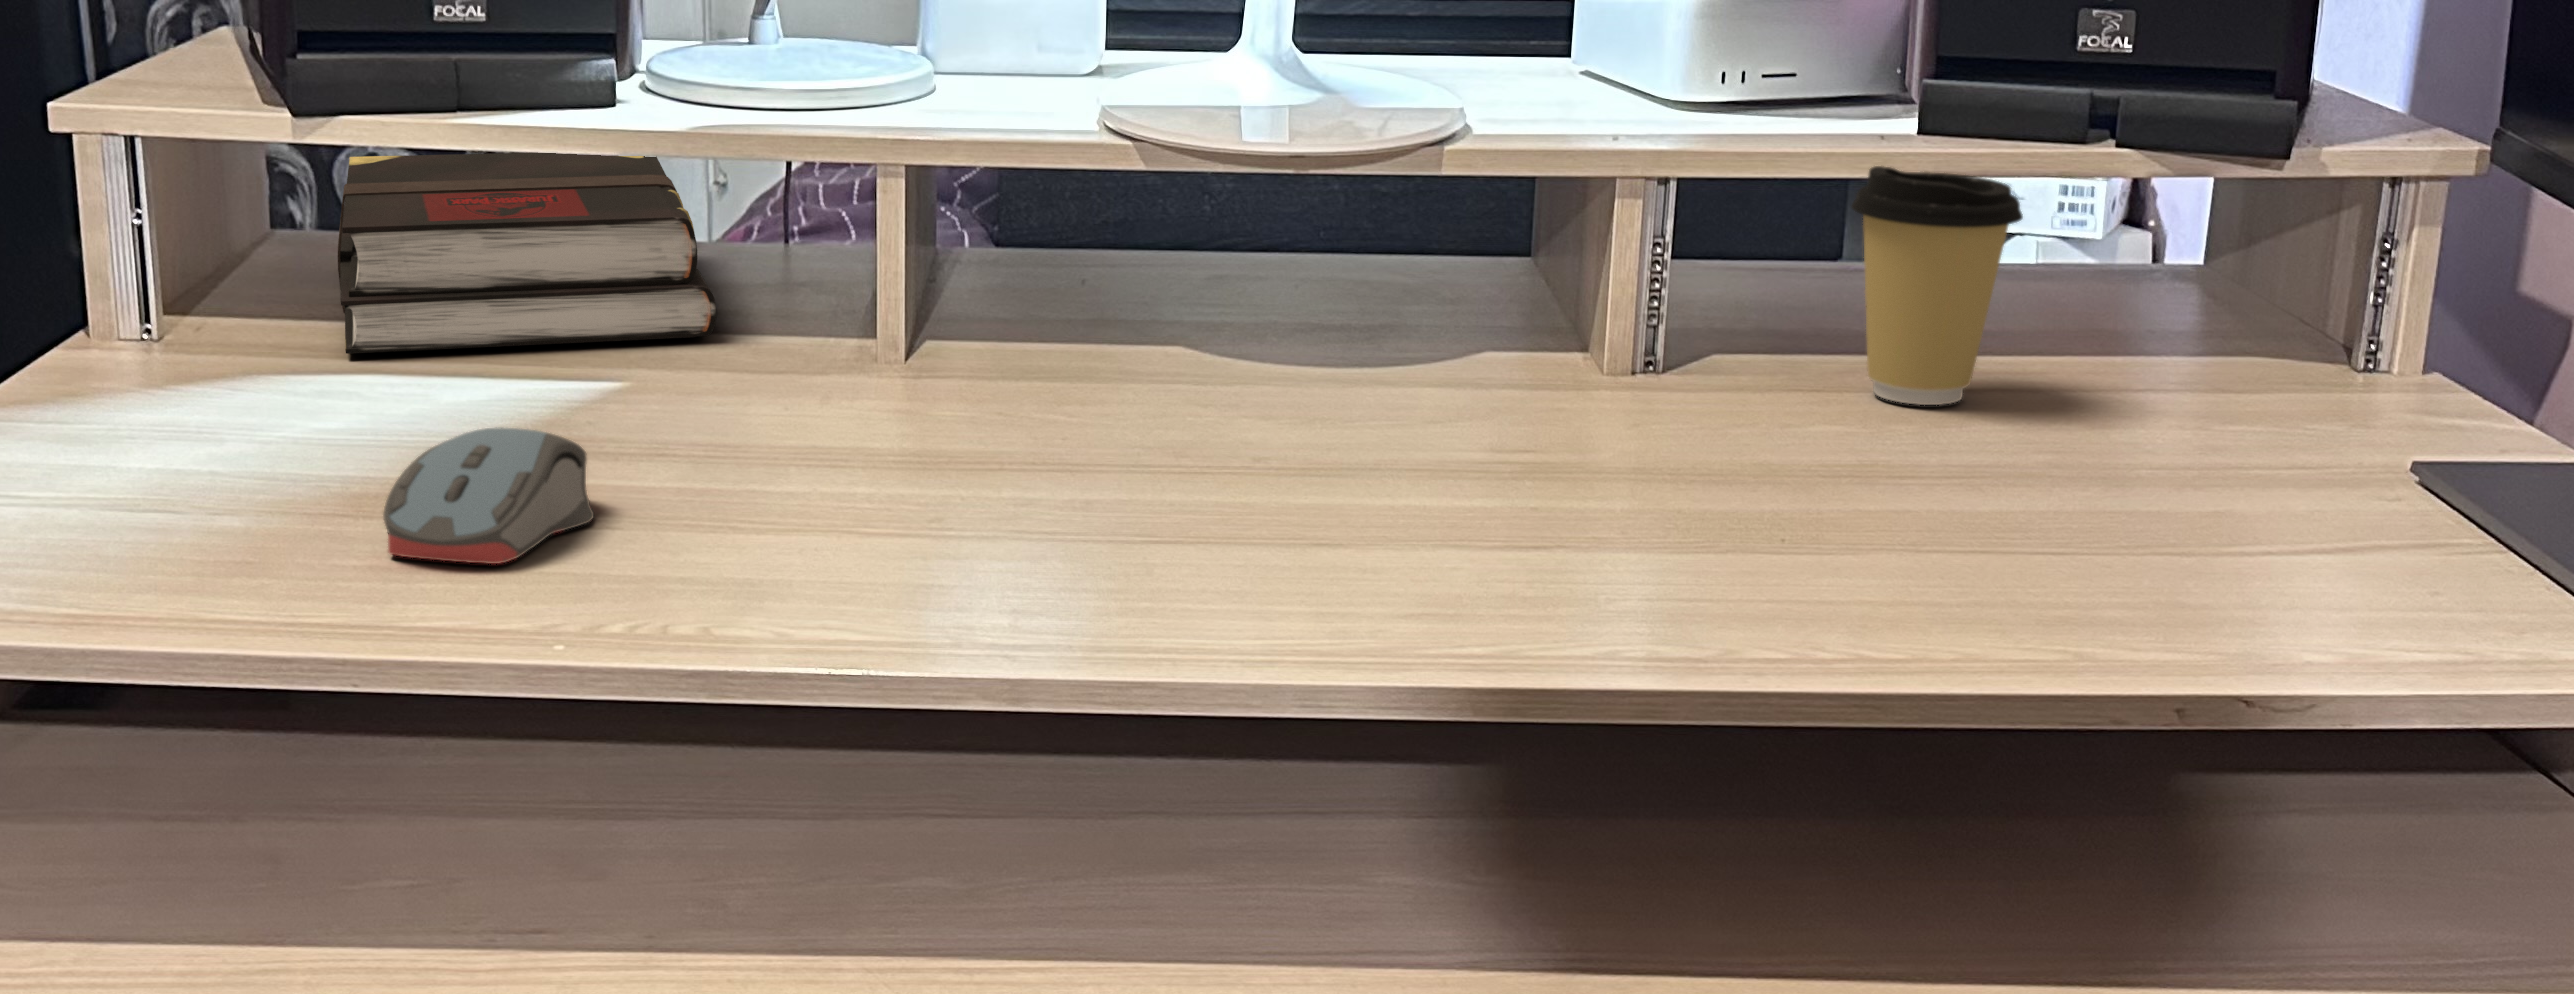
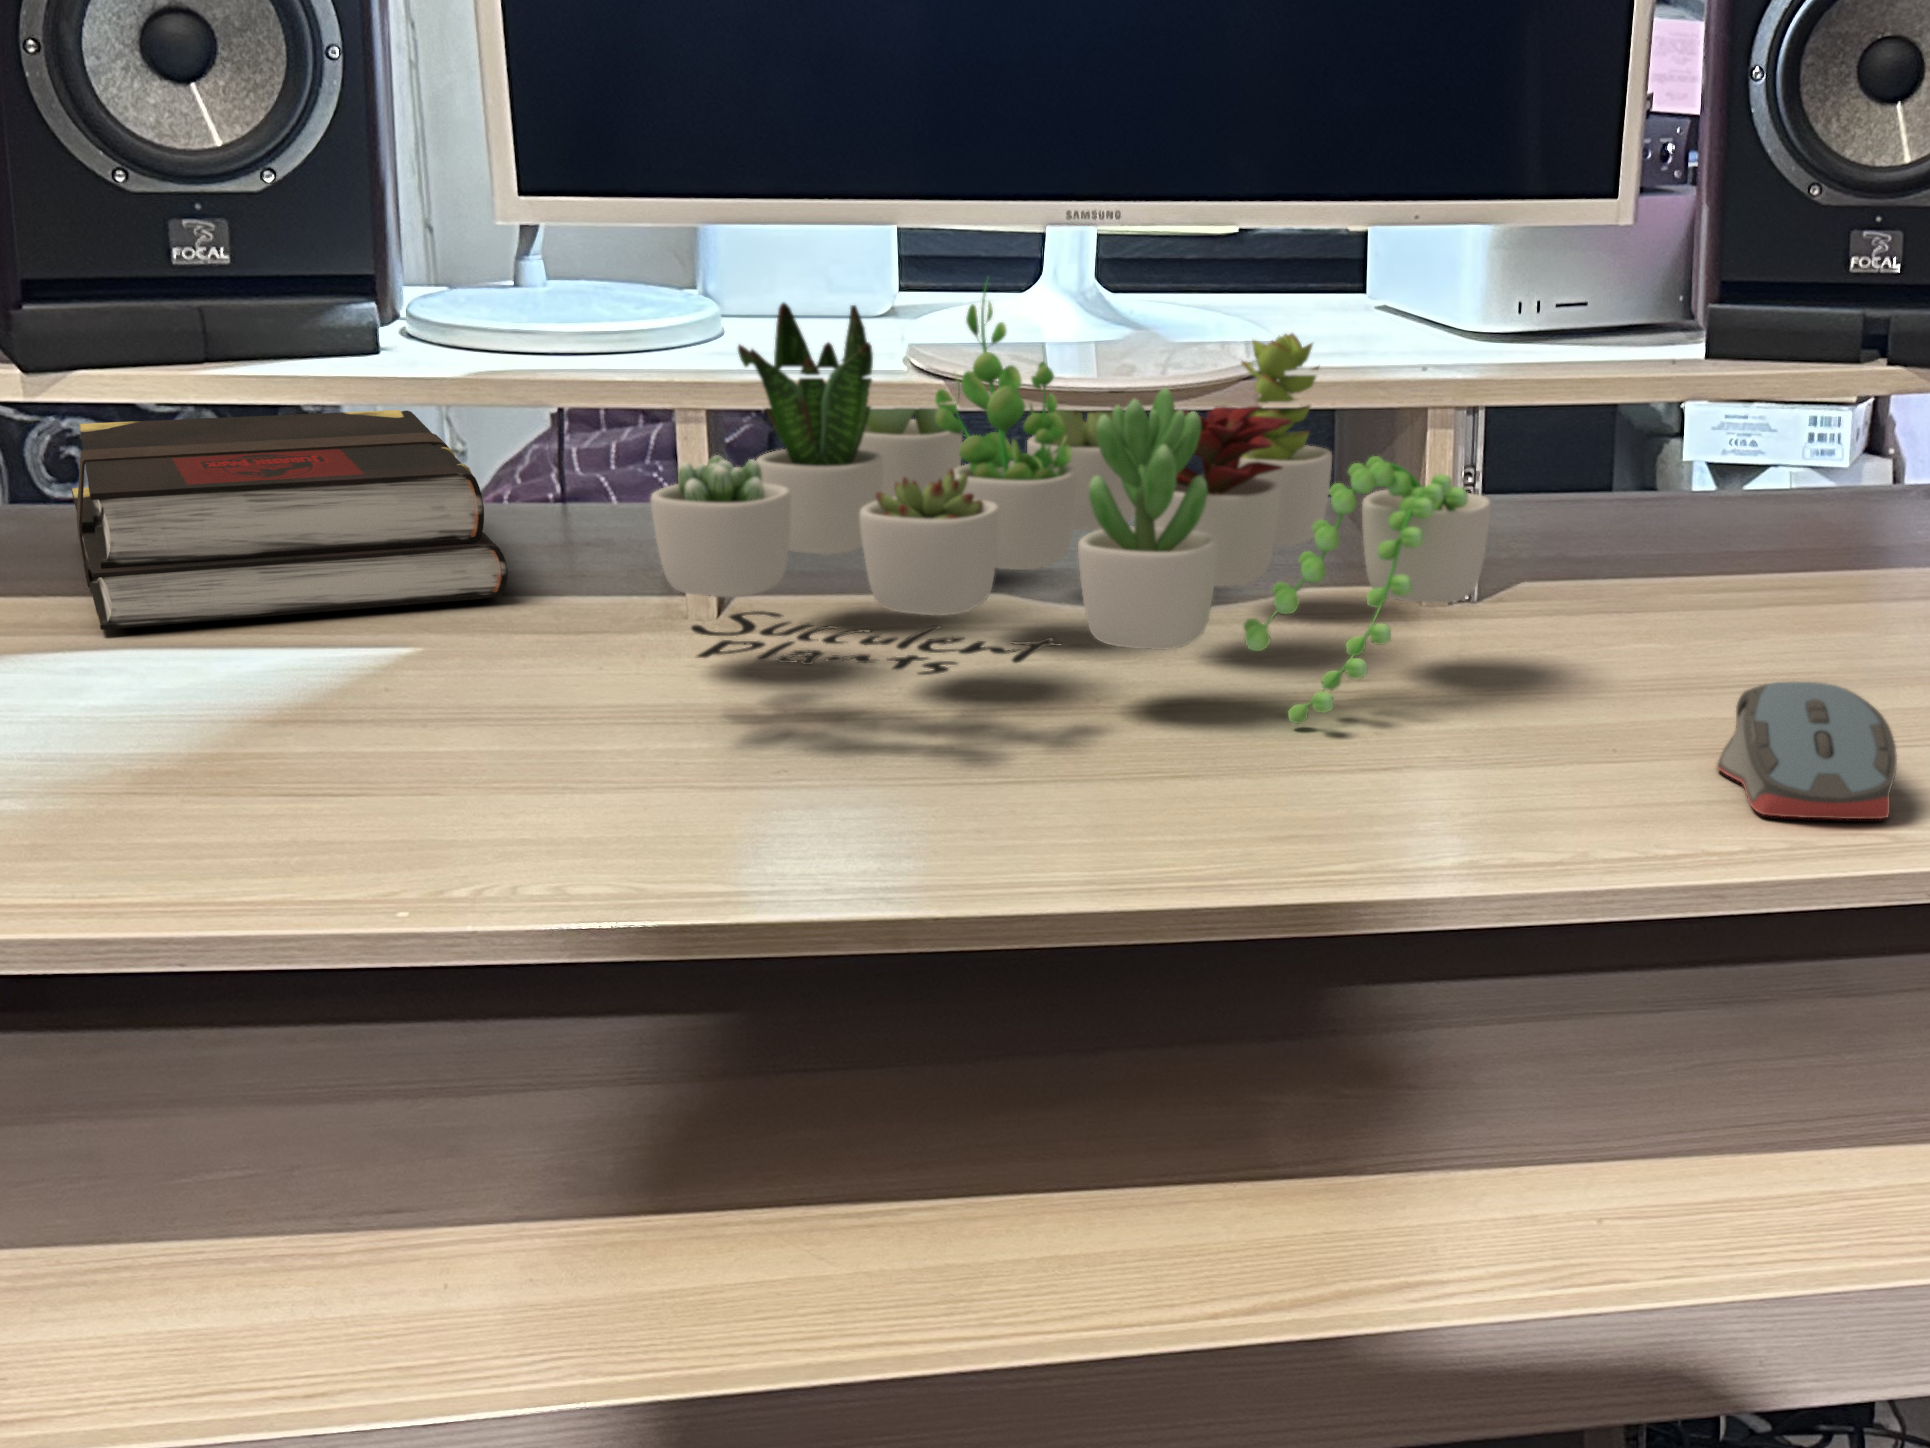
succulent plant: none [761,43,1640,493] -> present [651,279,1491,724]
coffee cup: present [1852,166,2023,405] -> none [1661,387,1826,617]
computer mouse: present [383,427,594,564] -> present [1717,682,1897,819]

